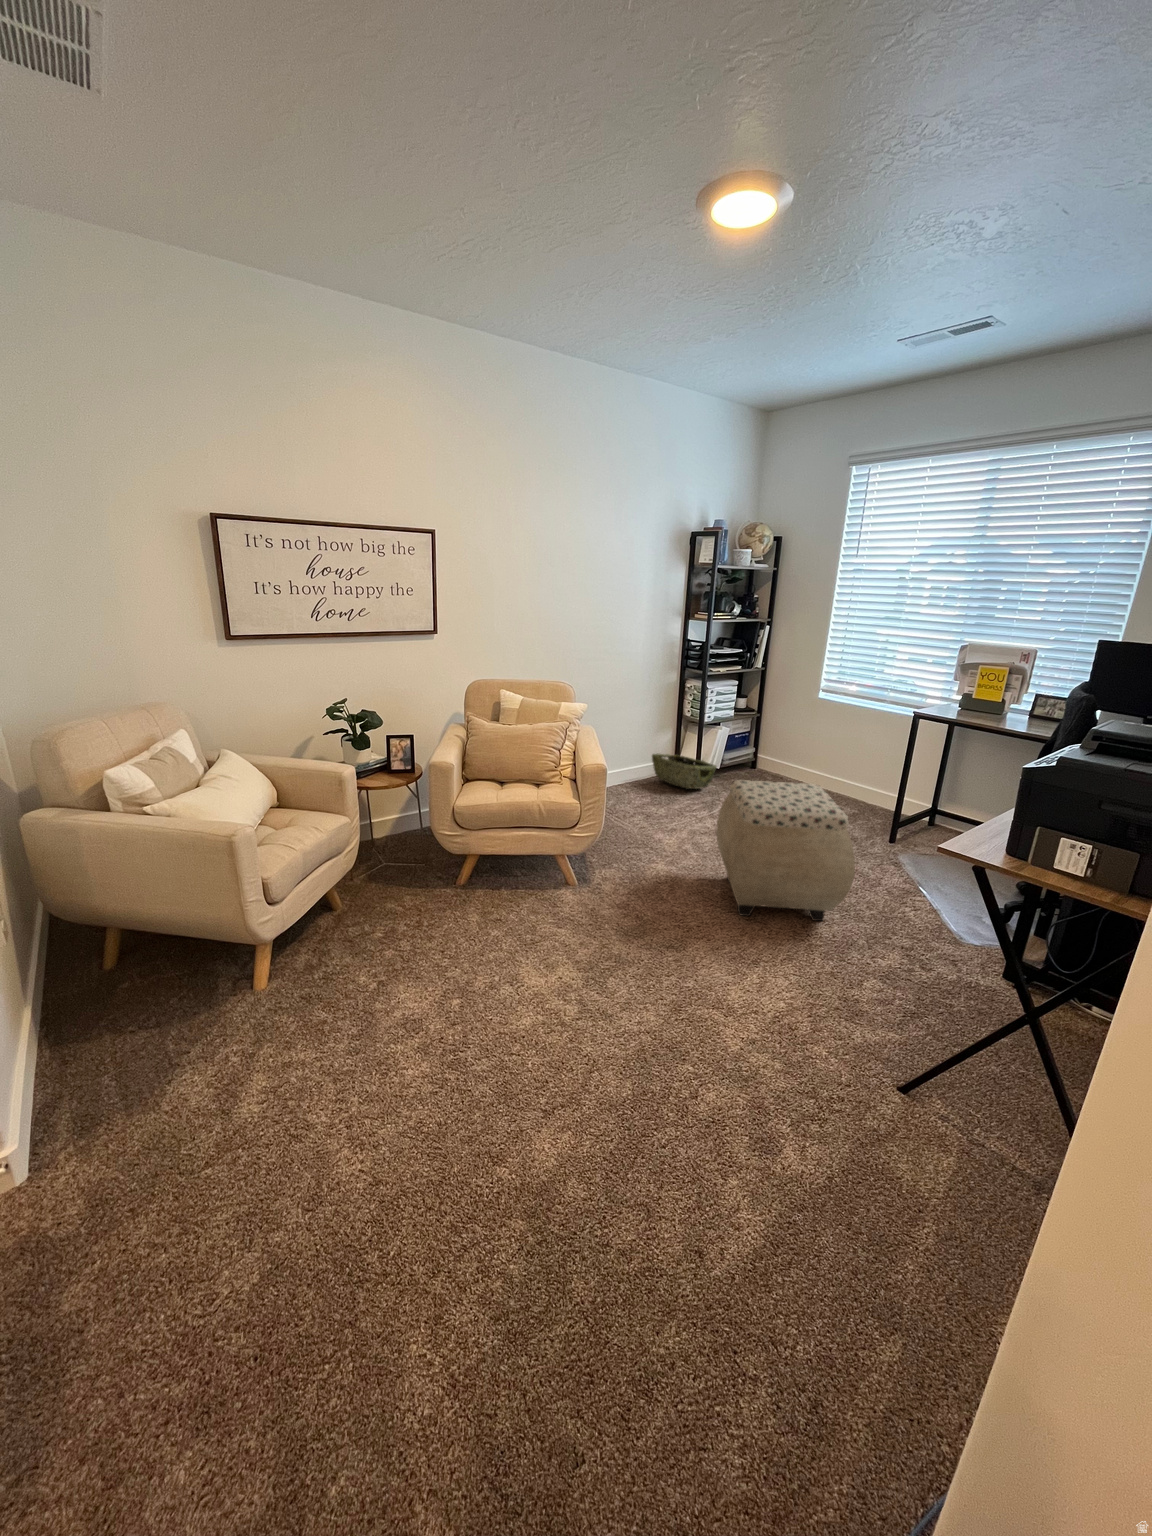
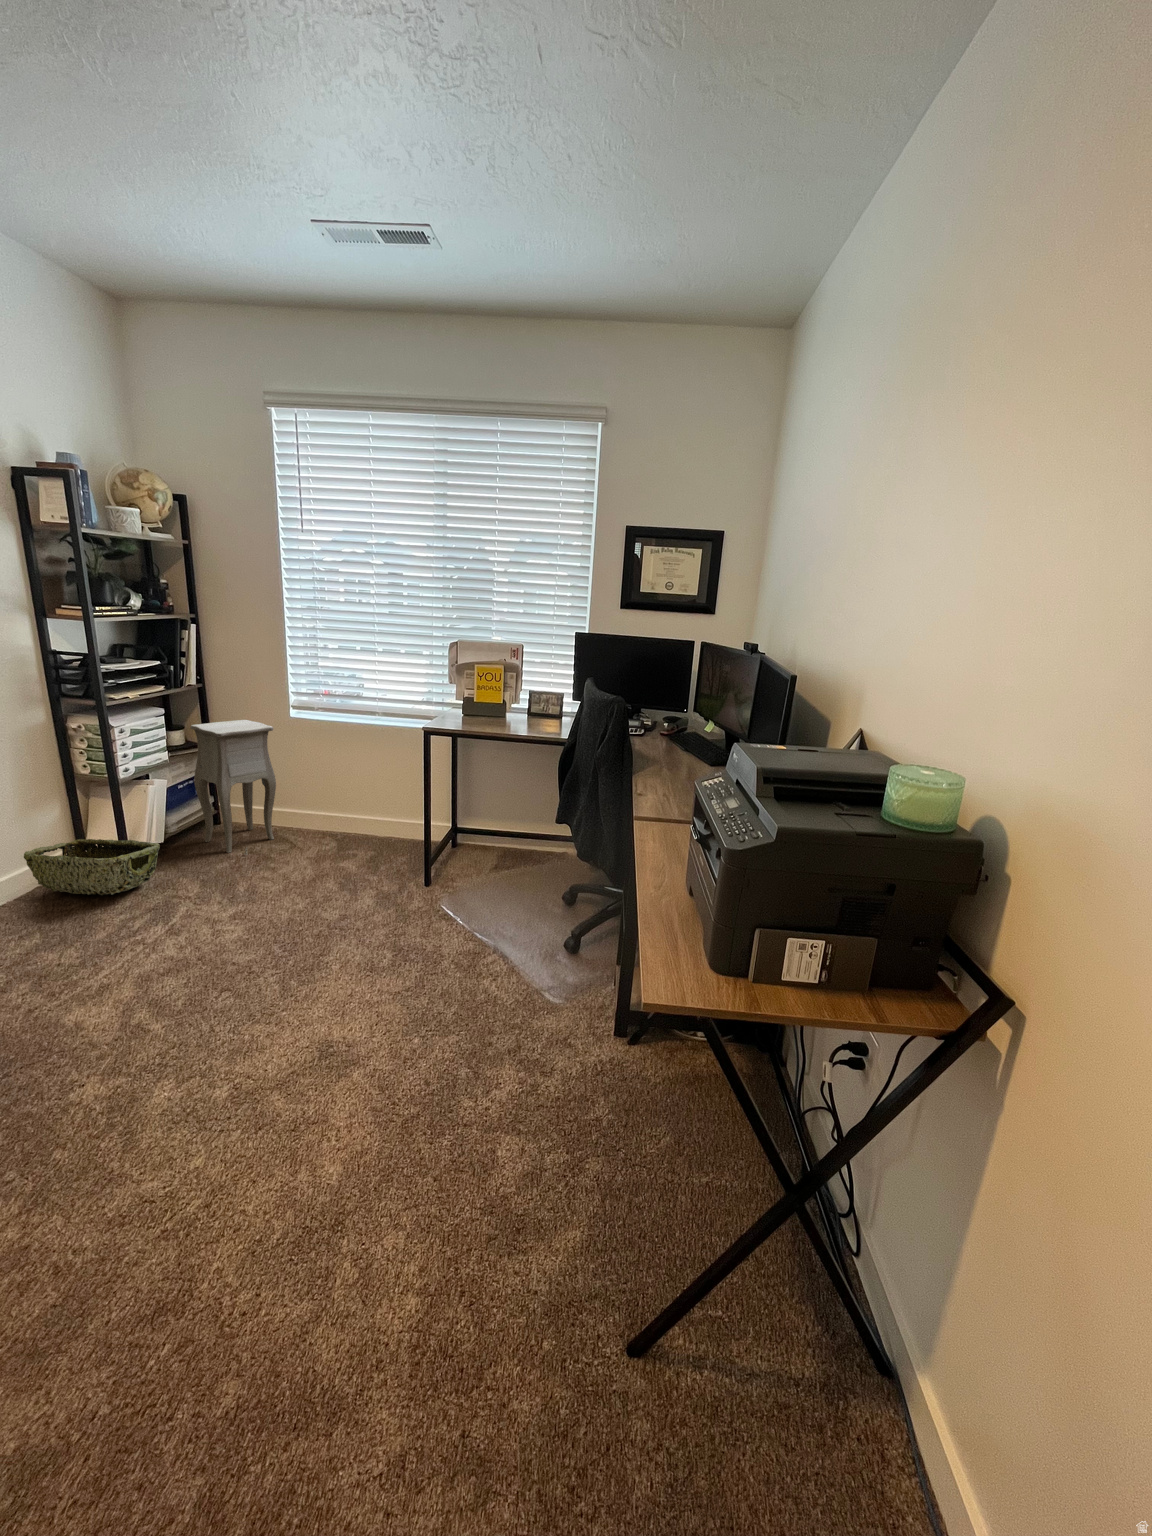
side table: none [743,694,804,789] -> present [190,720,276,855]
ottoman: present [716,780,855,921] -> none [190,862,437,1127]

